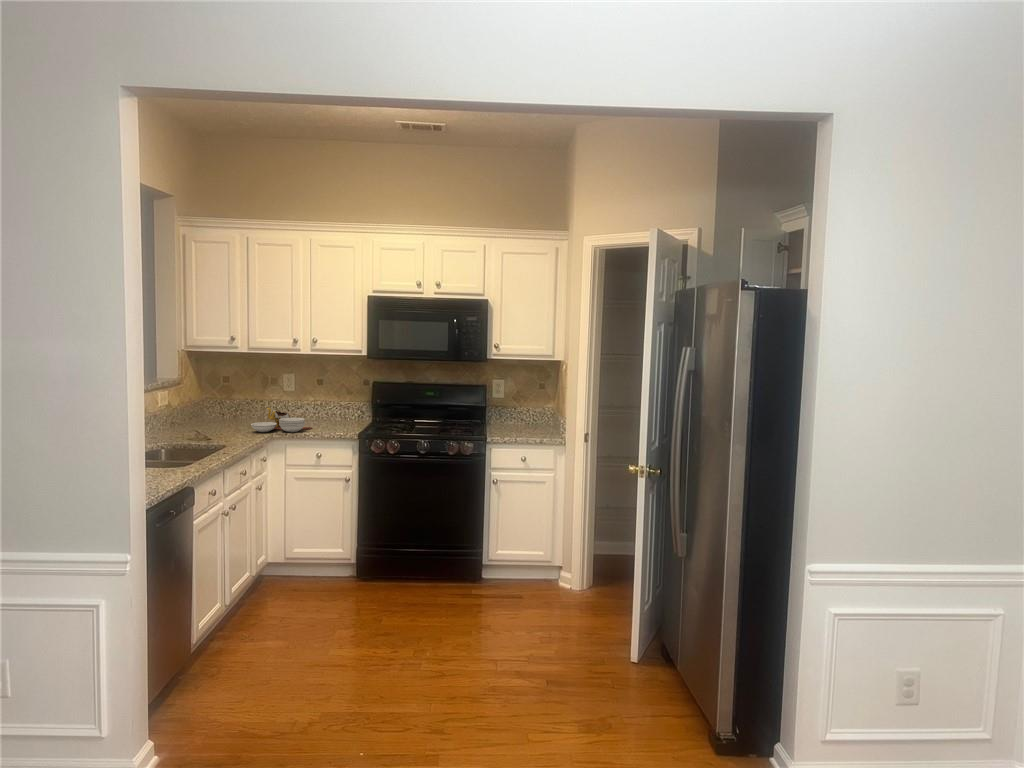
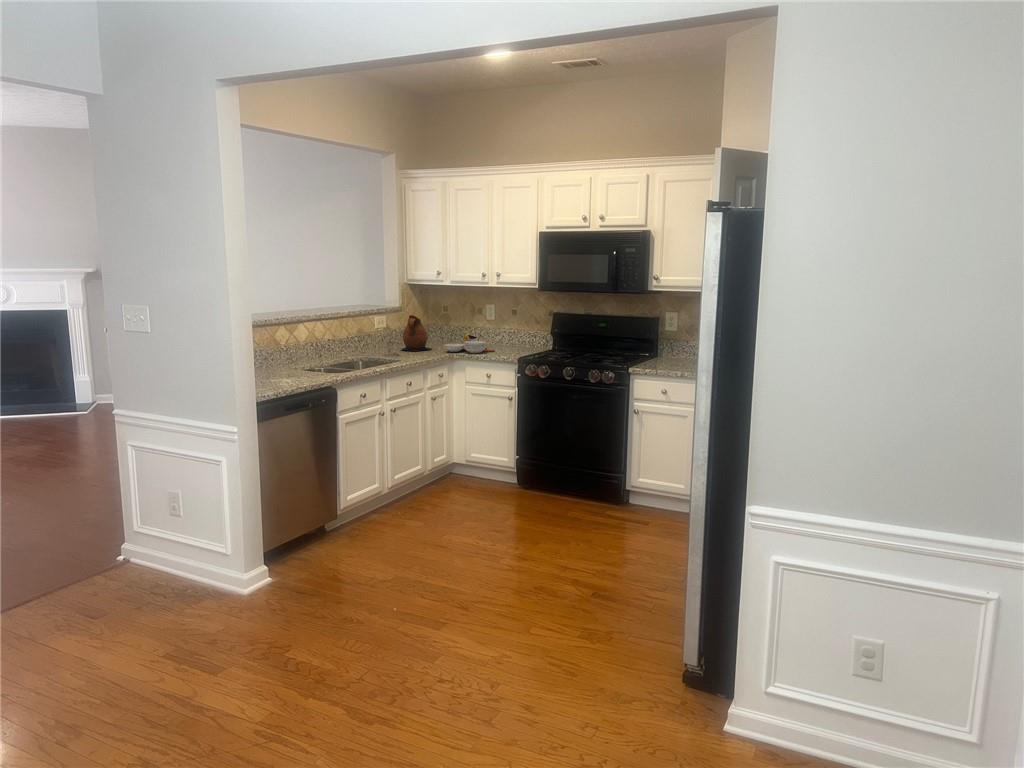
ceramic pitcher: none [187,391,230,434] -> present [402,315,432,351]

